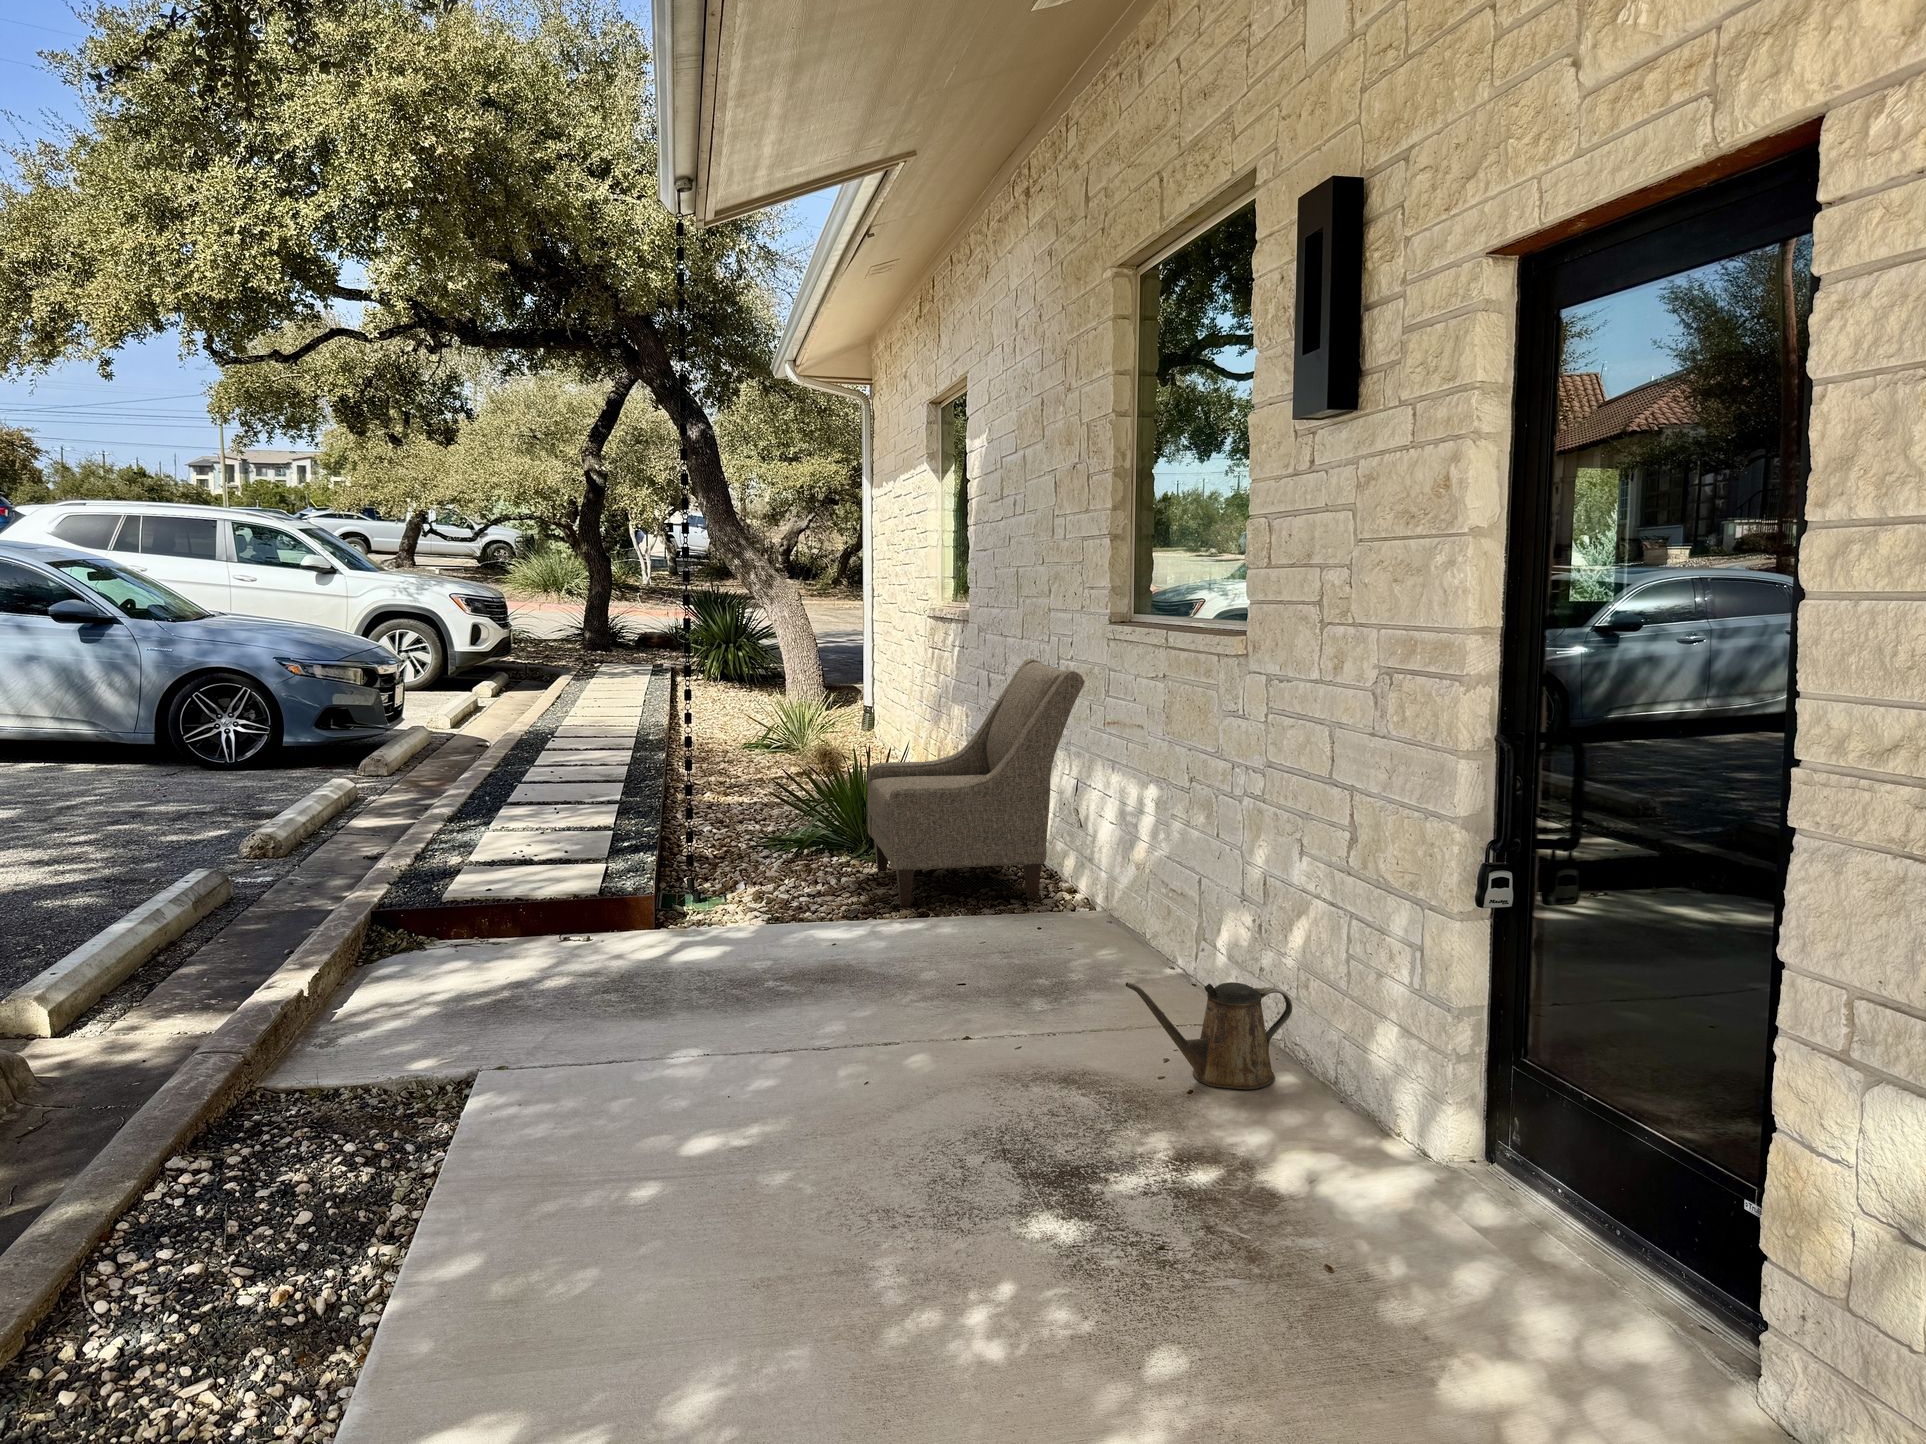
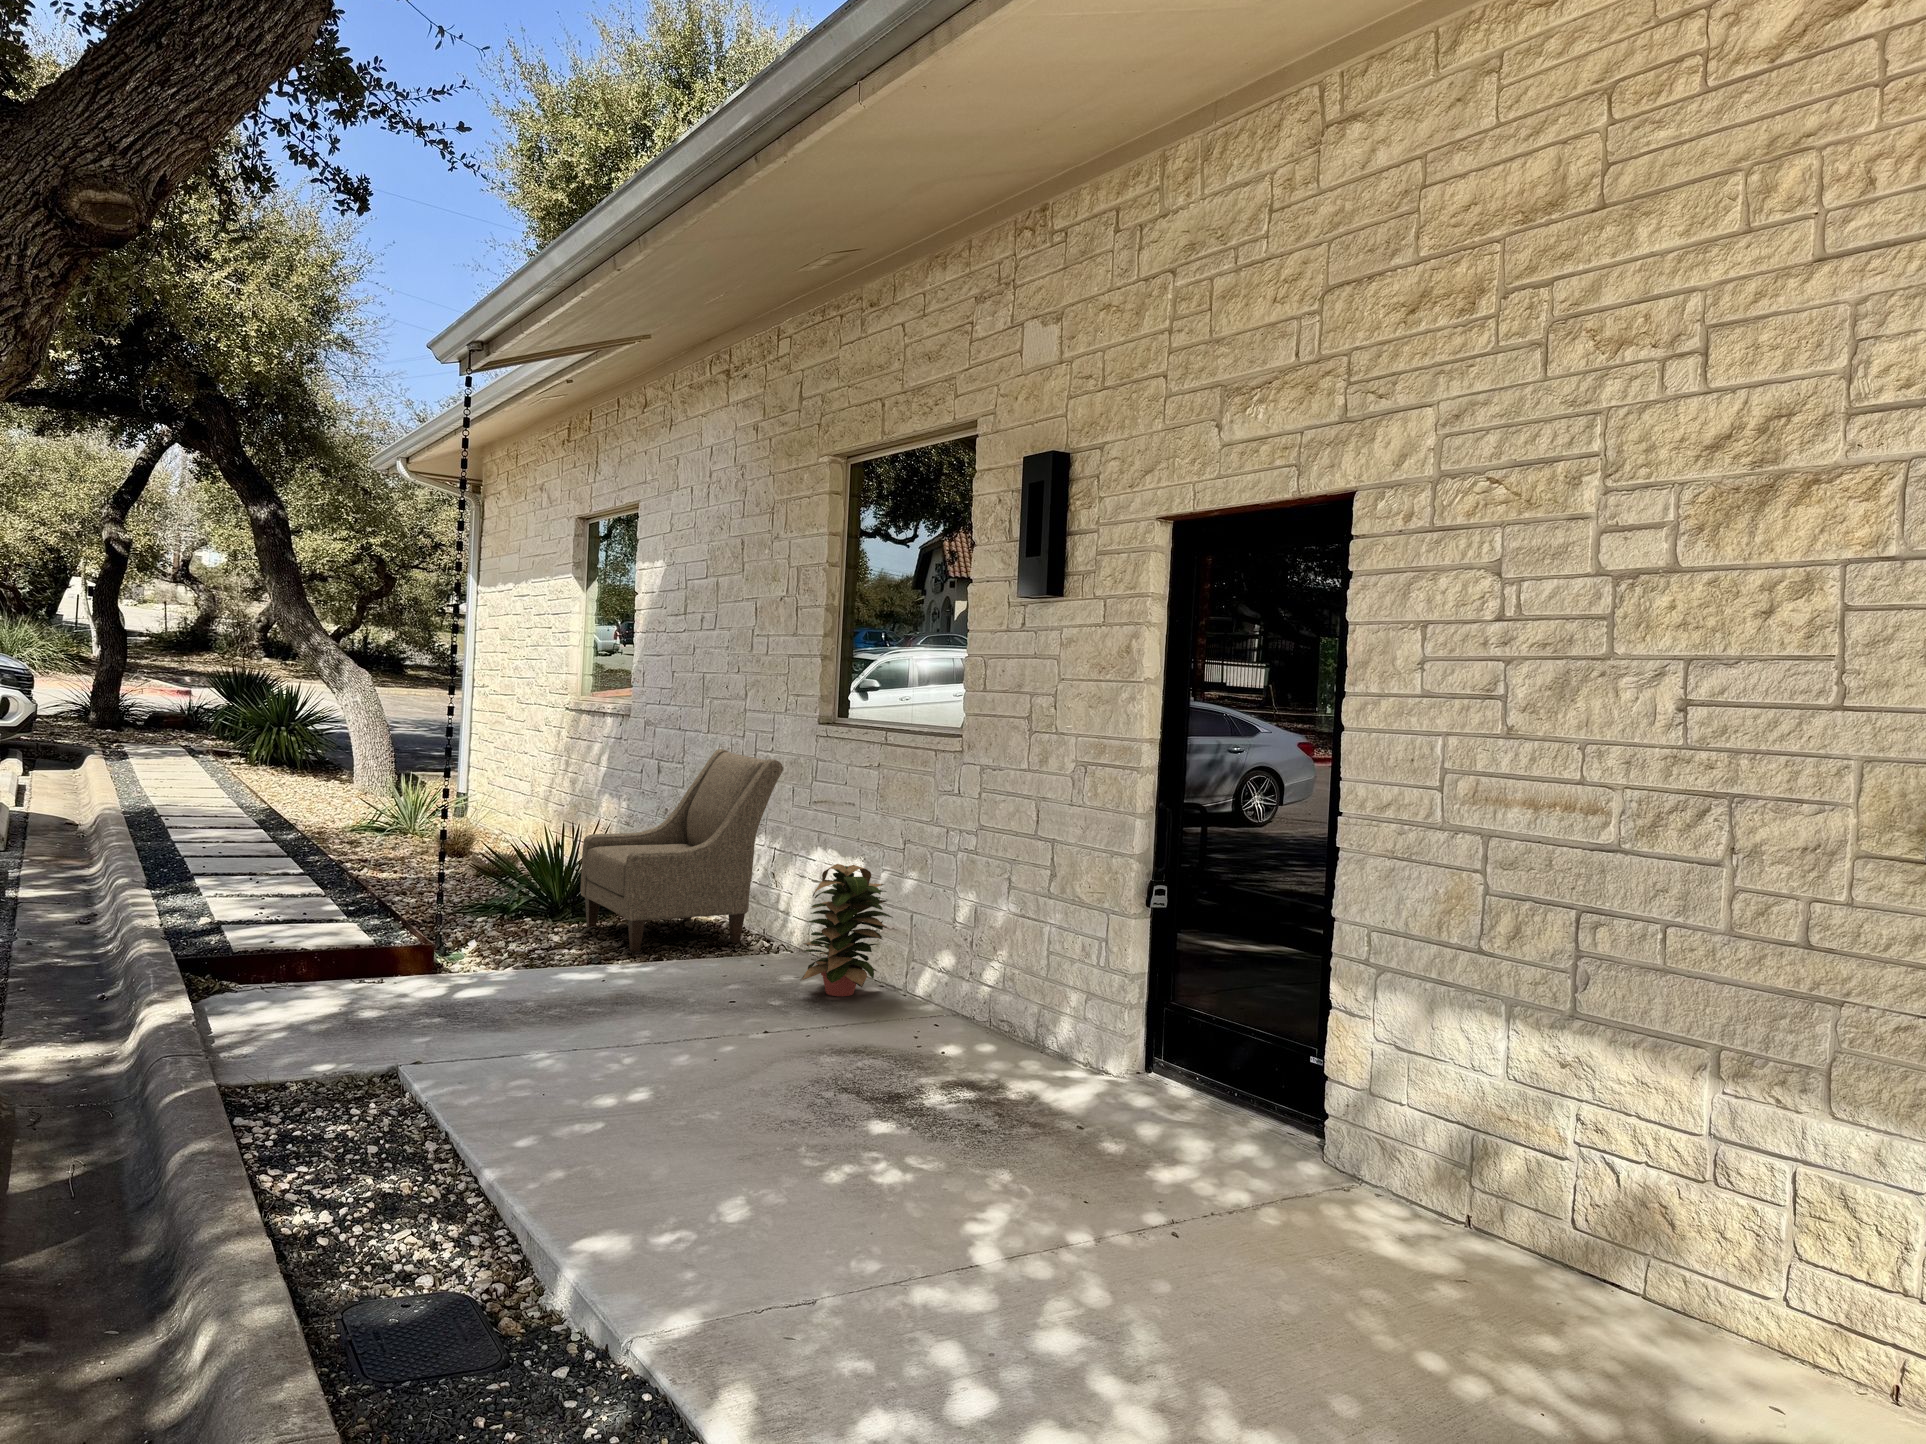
decorative plant: none [1052,810,1178,987] -> present [801,864,893,996]
watering can: present [1126,982,1292,1089] -> none [901,977,1002,1048]

